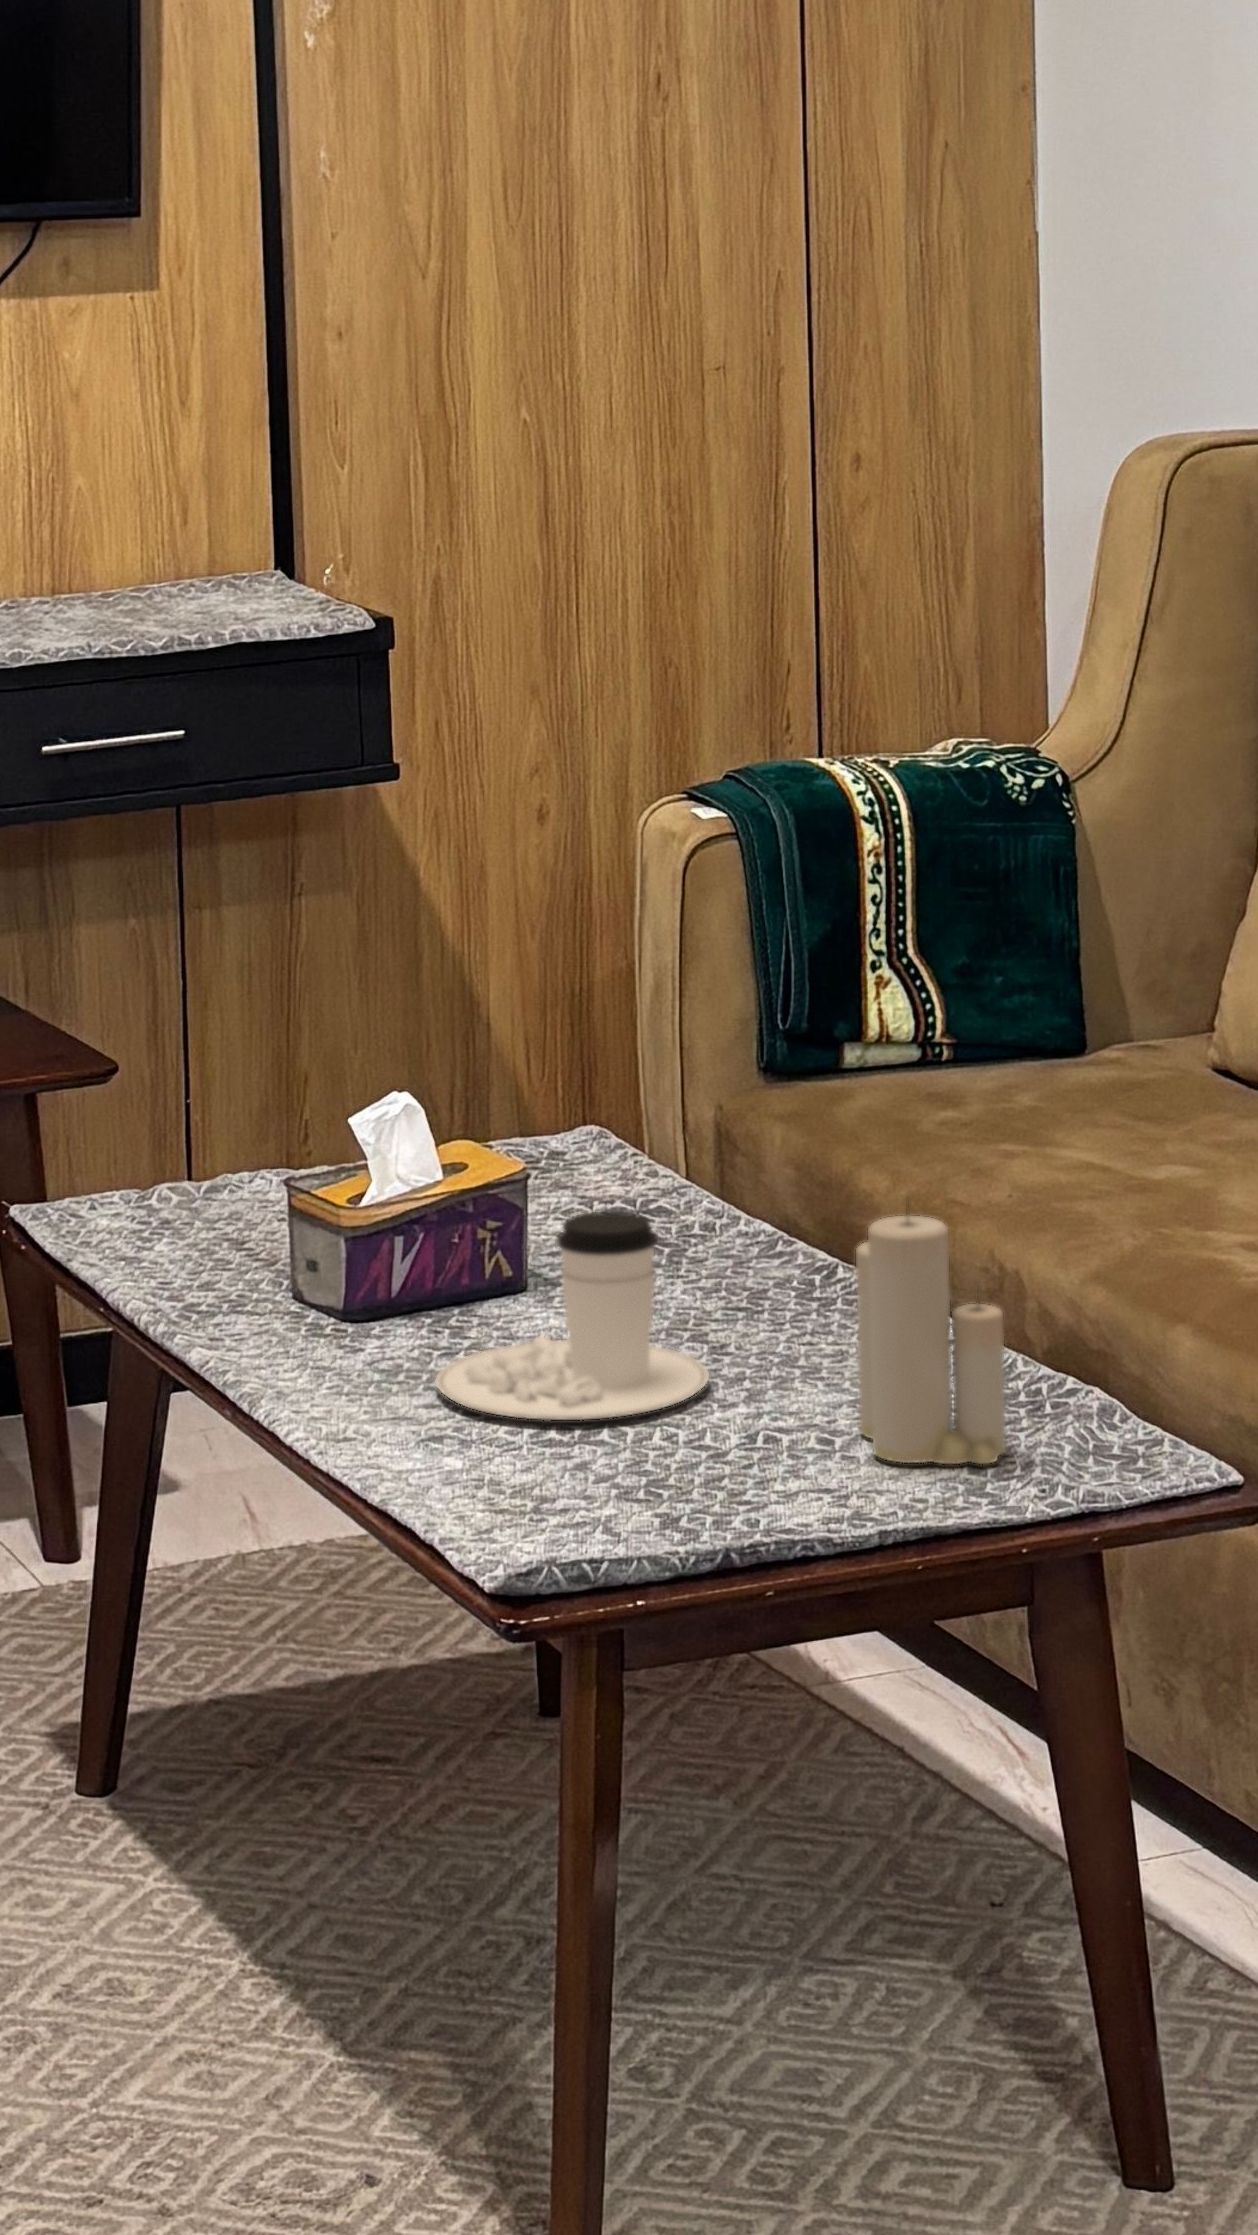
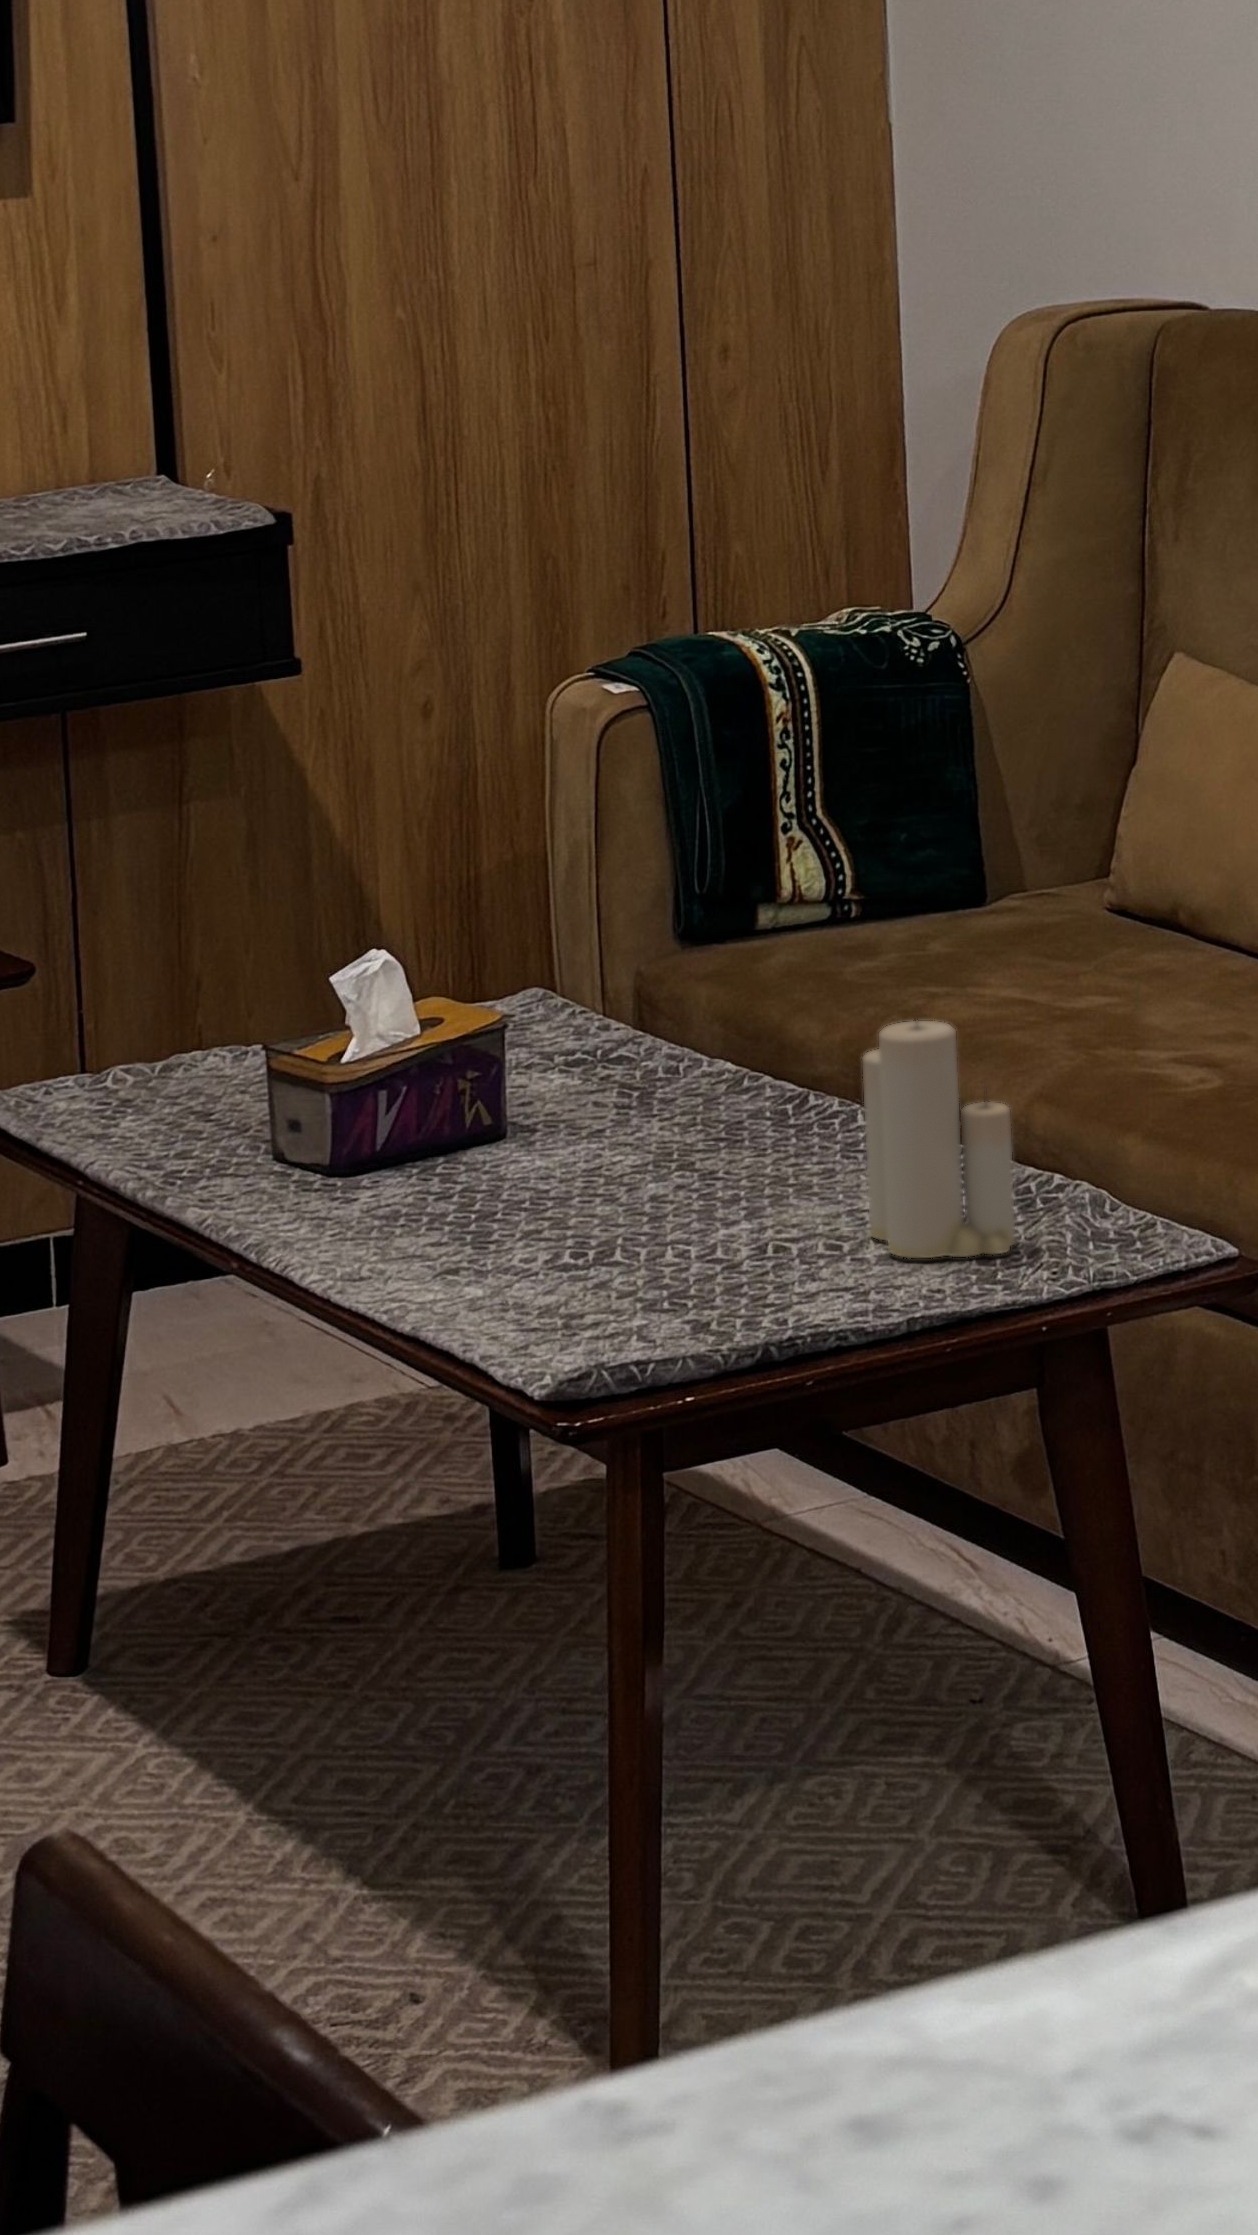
coffee cup: present [436,1212,709,1420] -> none [443,1042,712,1244]

